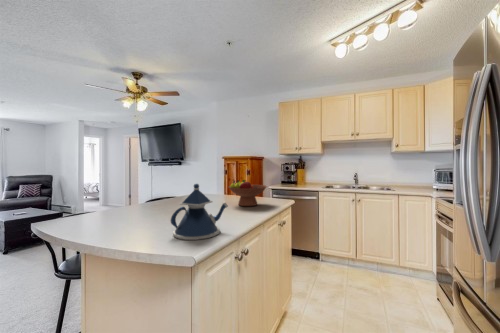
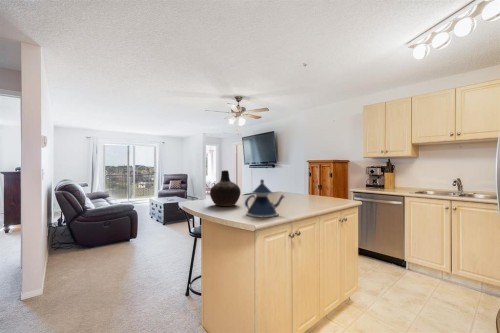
vase: none [106,171,156,225] -> present [210,170,241,206]
fruit bowl: present [229,180,267,206] -> none [299,180,333,202]

